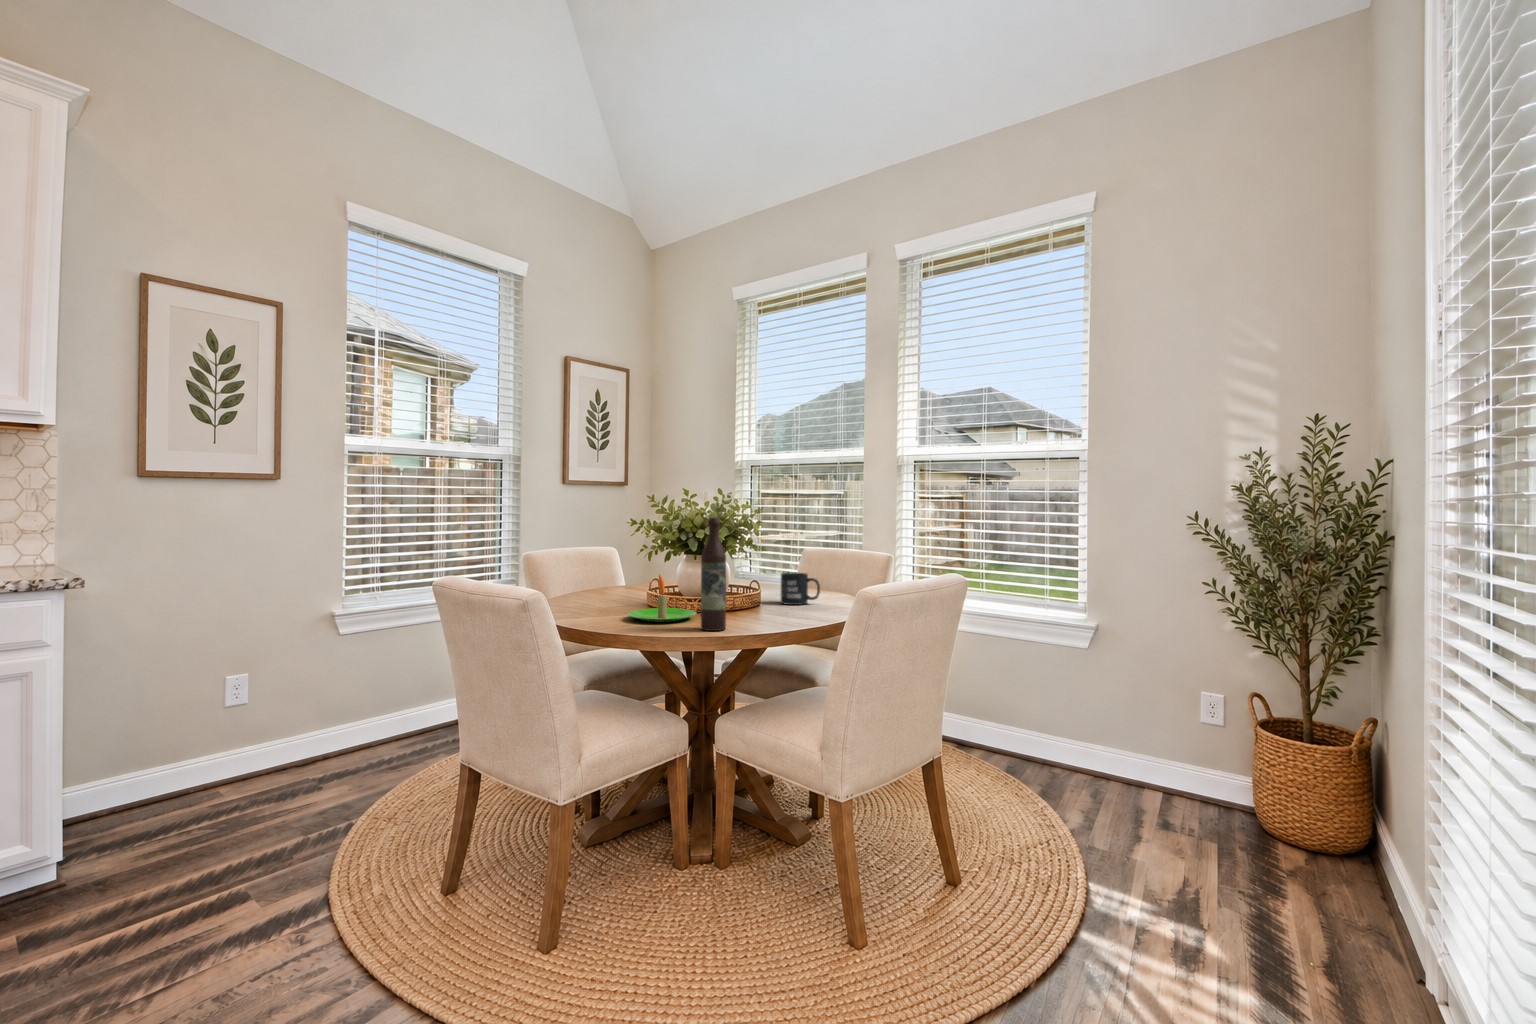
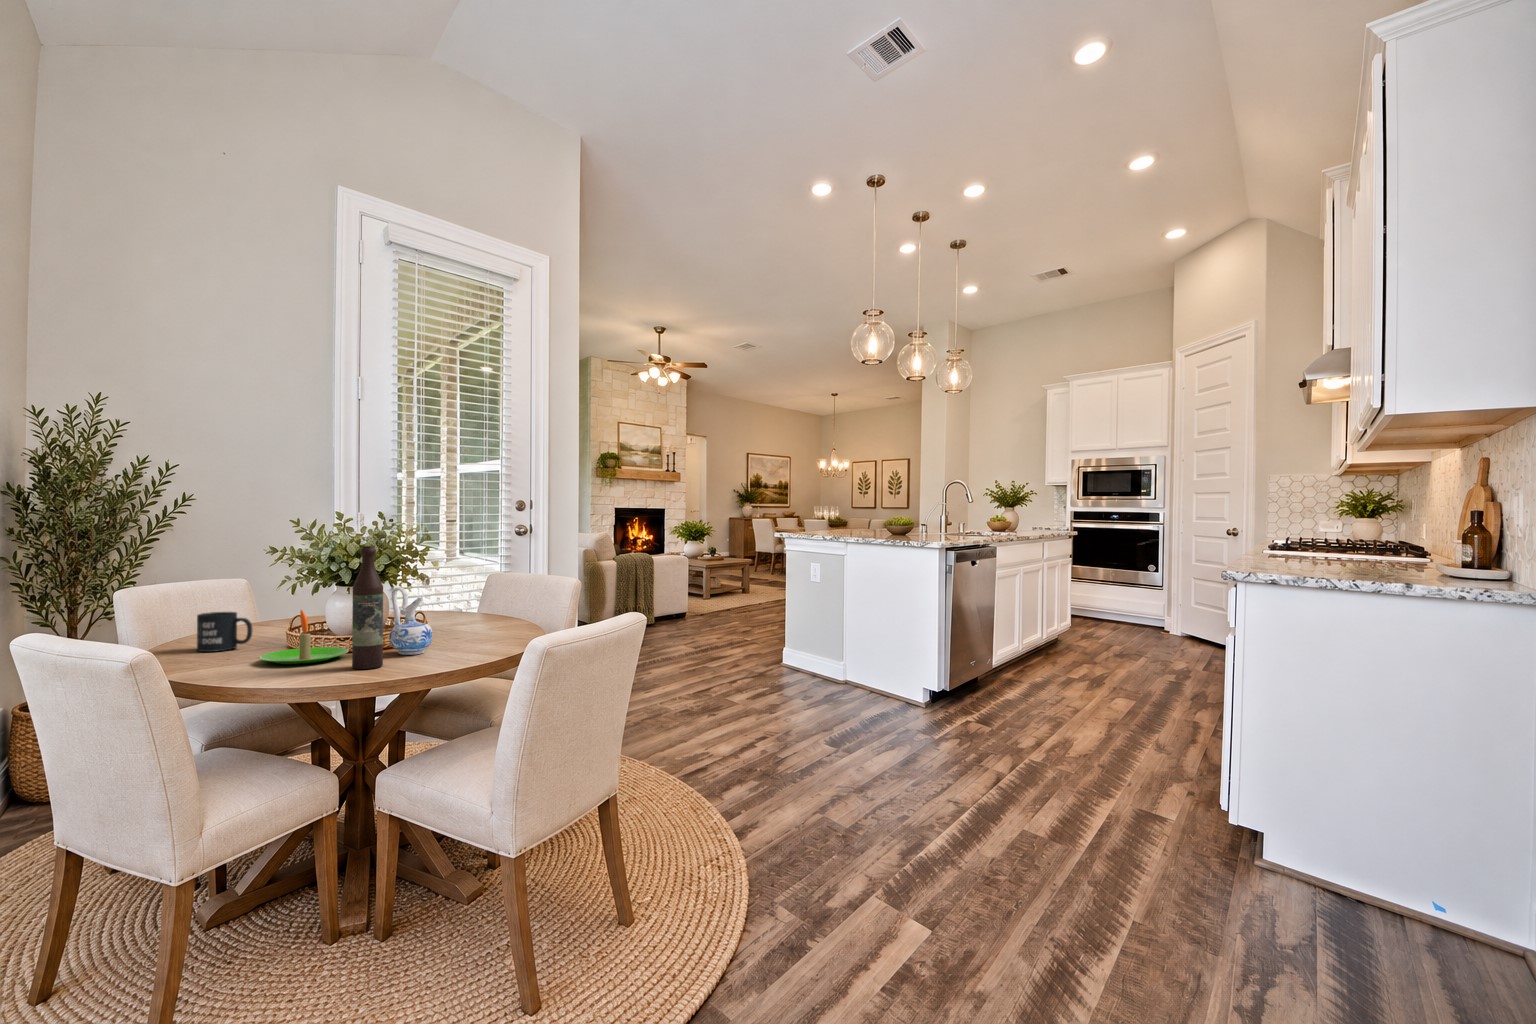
ceramic pitcher: none [730,557,766,620] -> present [389,587,432,655]
mug: present [781,572,820,605] -> present [197,612,252,652]

